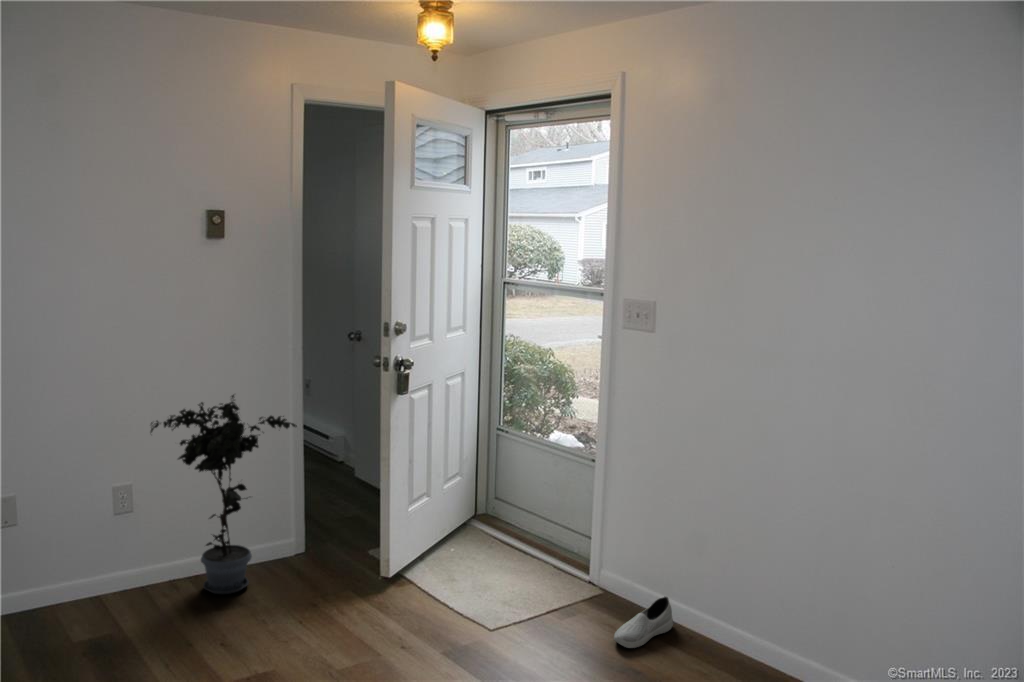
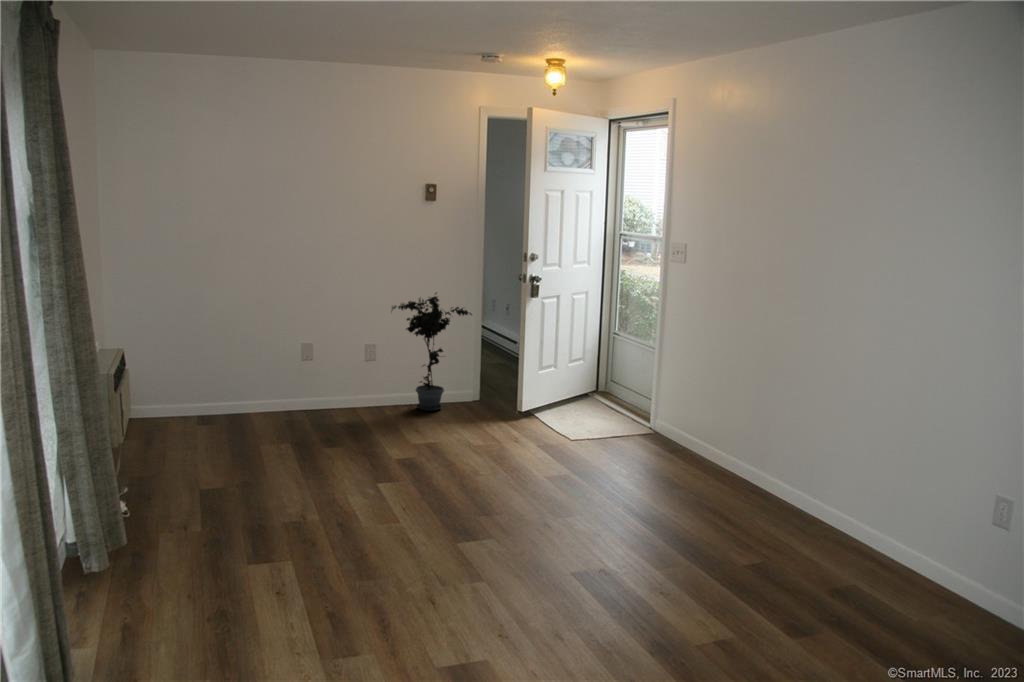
shoe: present [614,596,673,648] -> none [641,428,686,452]

